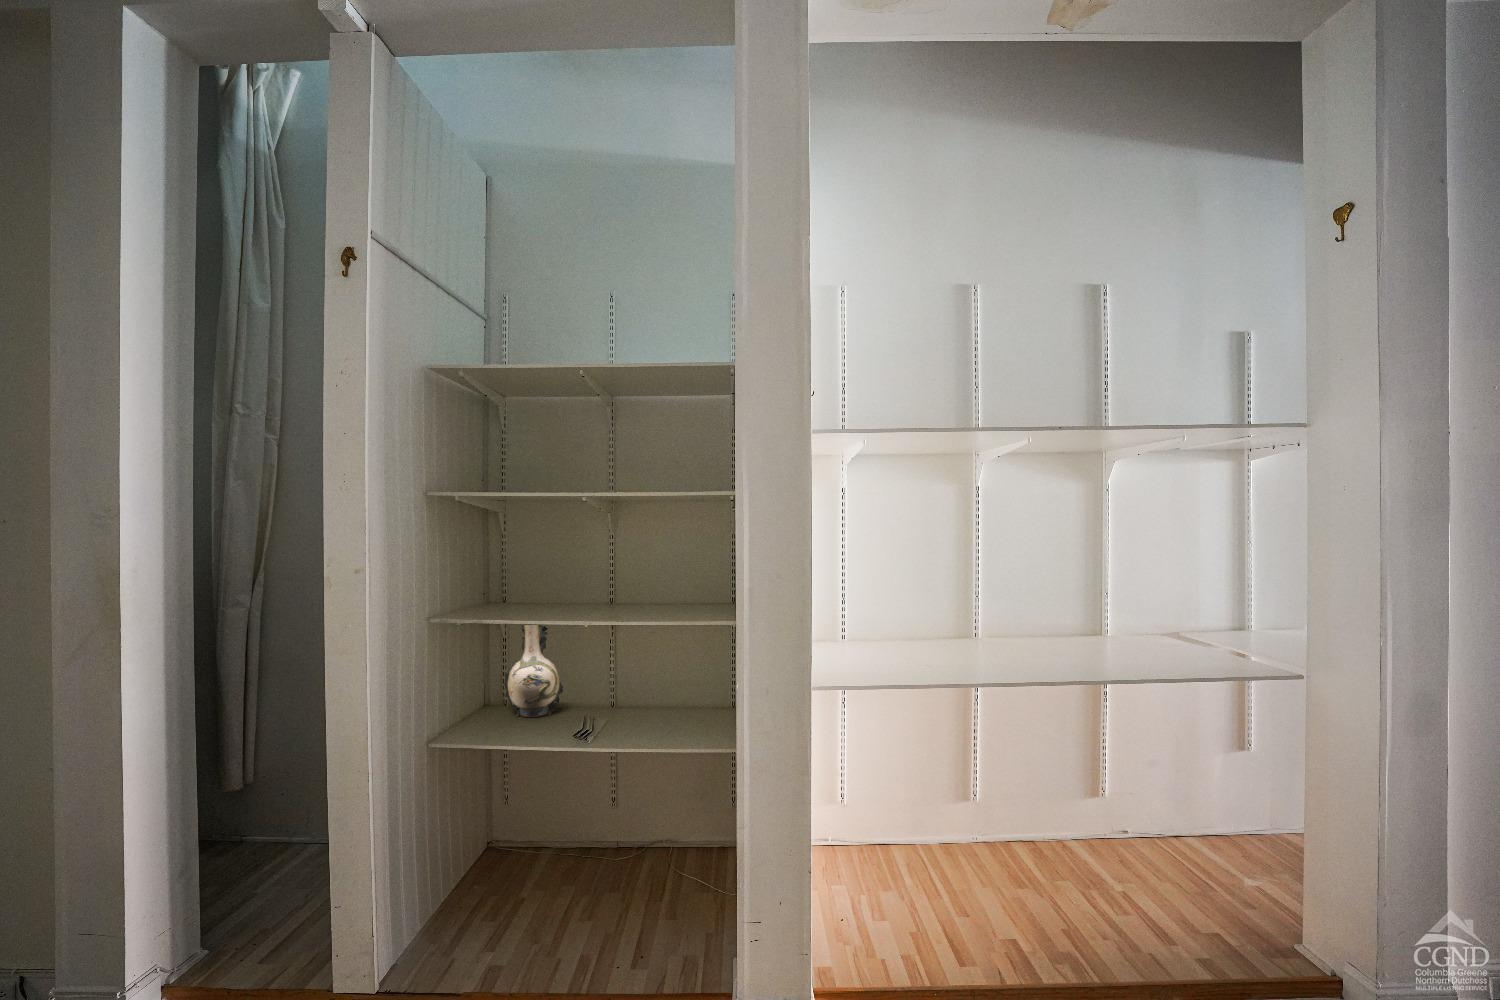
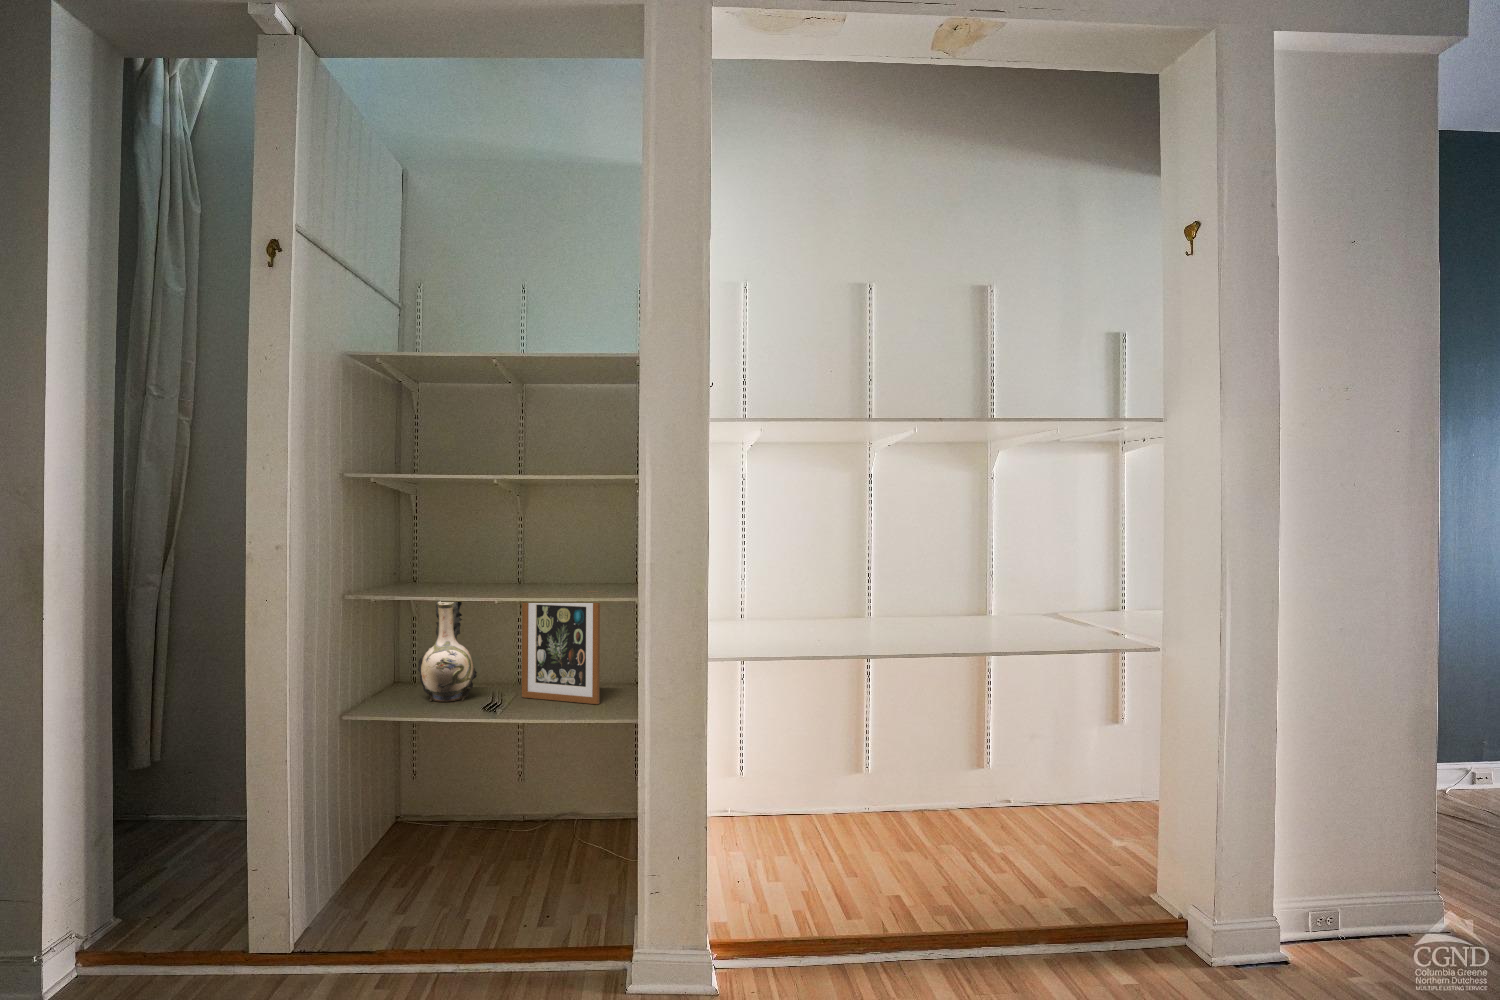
picture frame: none [608,602,687,721] -> present [522,591,600,704]

